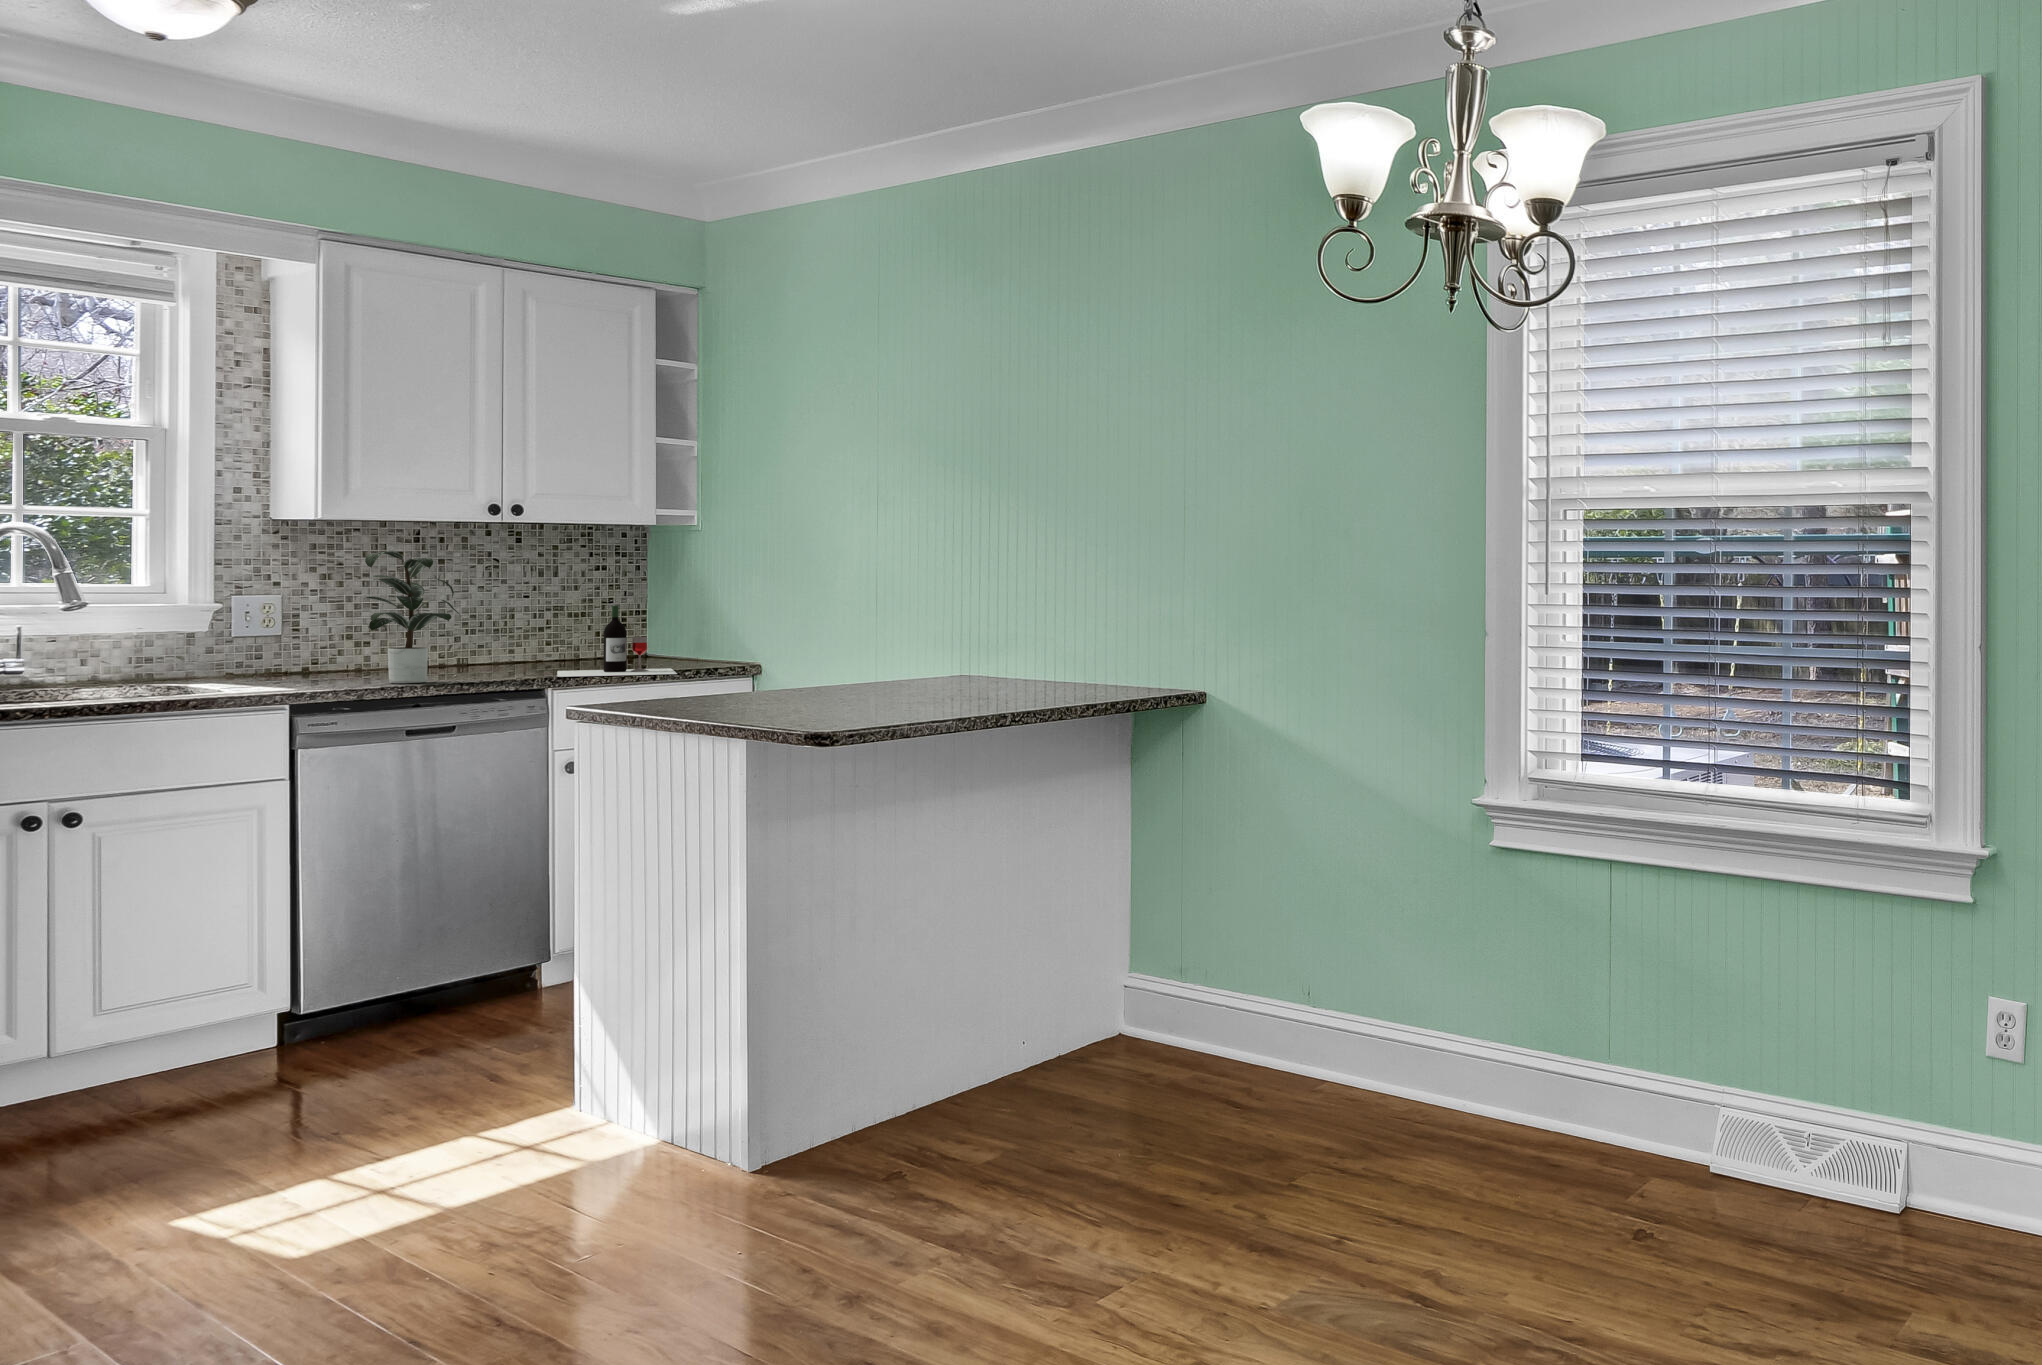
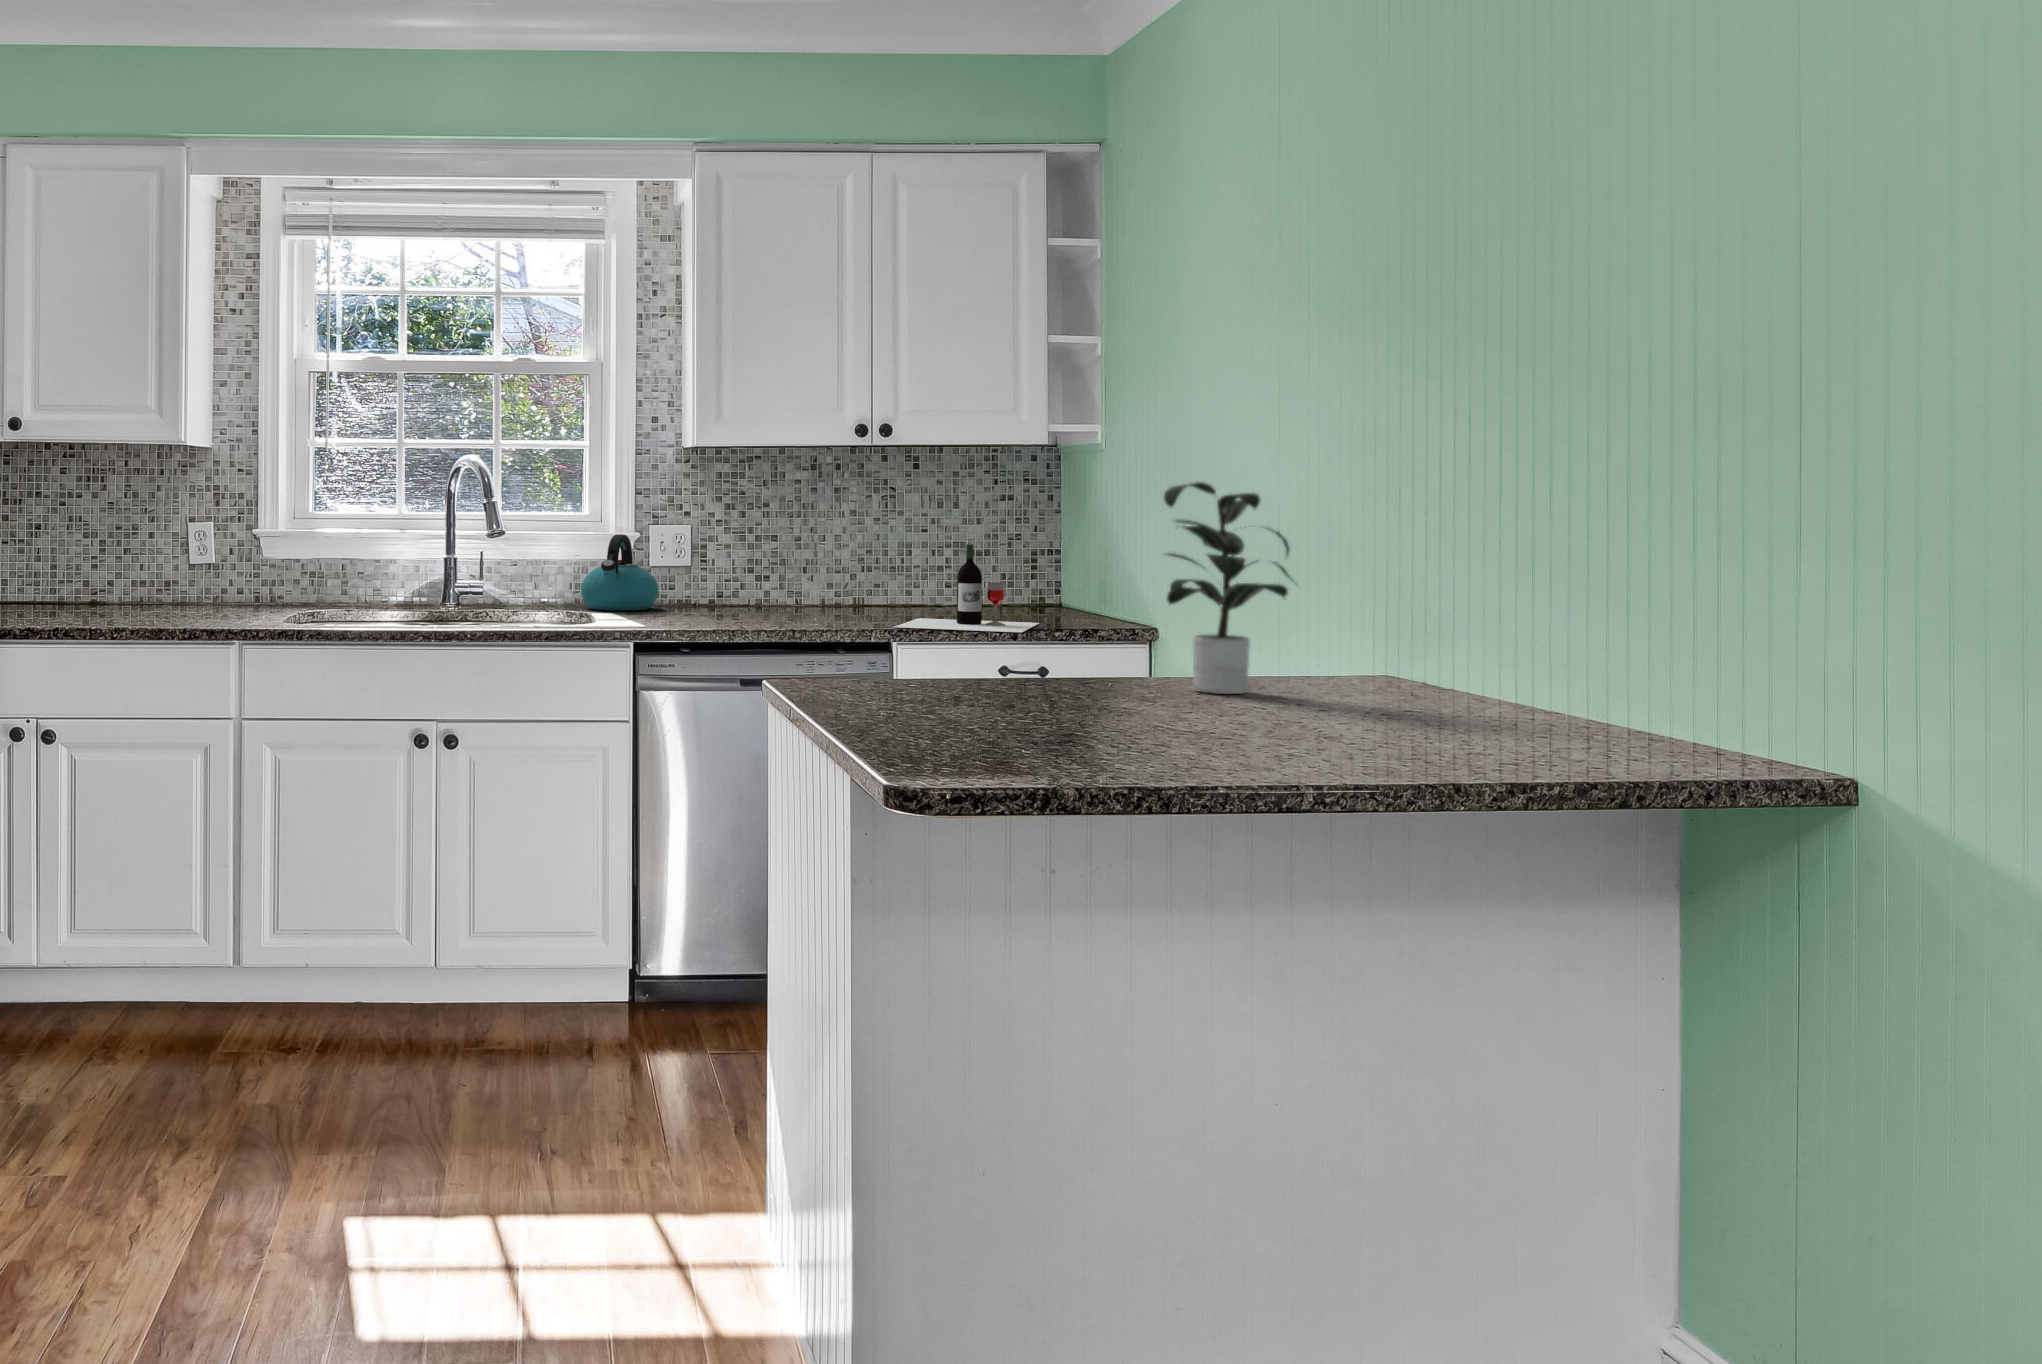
potted plant: present [365,551,459,683] -> present [1164,482,1297,694]
kettle: none [162,605,262,681] -> present [581,534,658,610]

